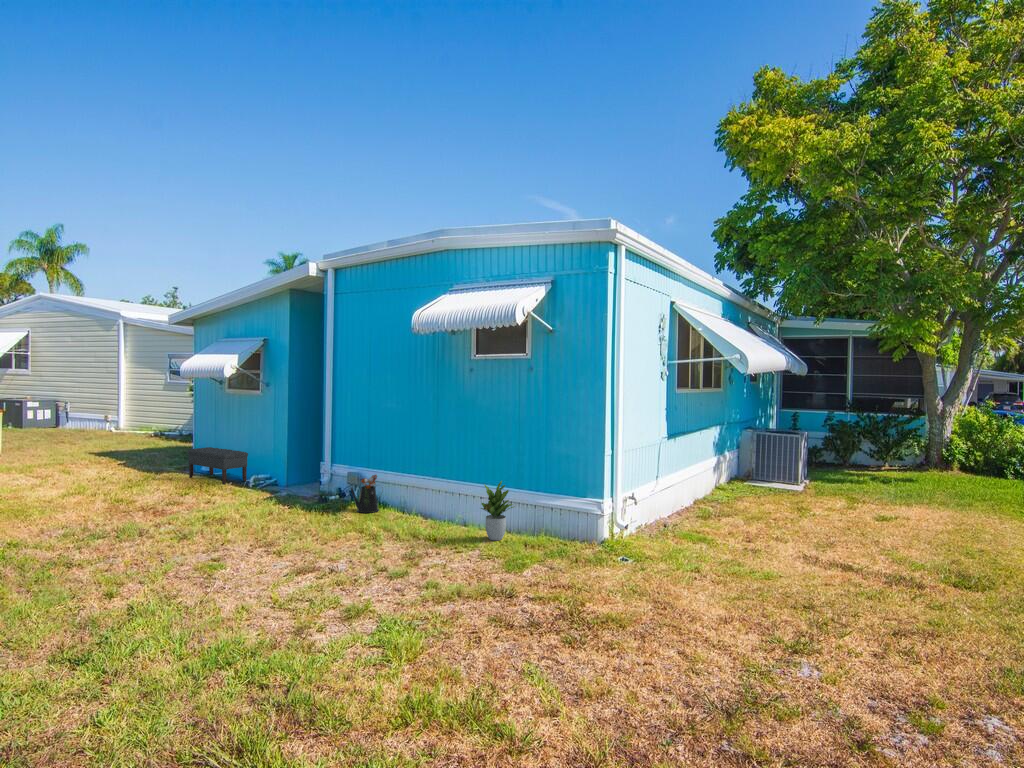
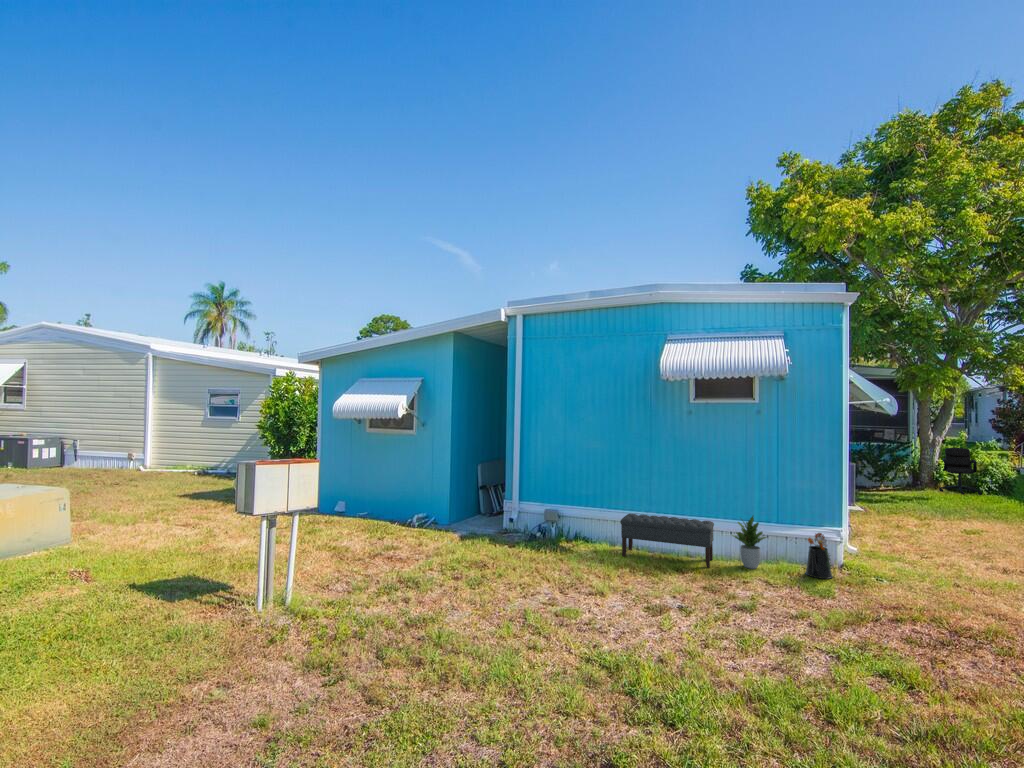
chair: none [945,420,996,479] -> present [939,448,982,495]
bench: present [188,447,248,484] -> present [620,514,714,567]
watering can: present [351,475,379,513] -> present [805,533,833,579]

